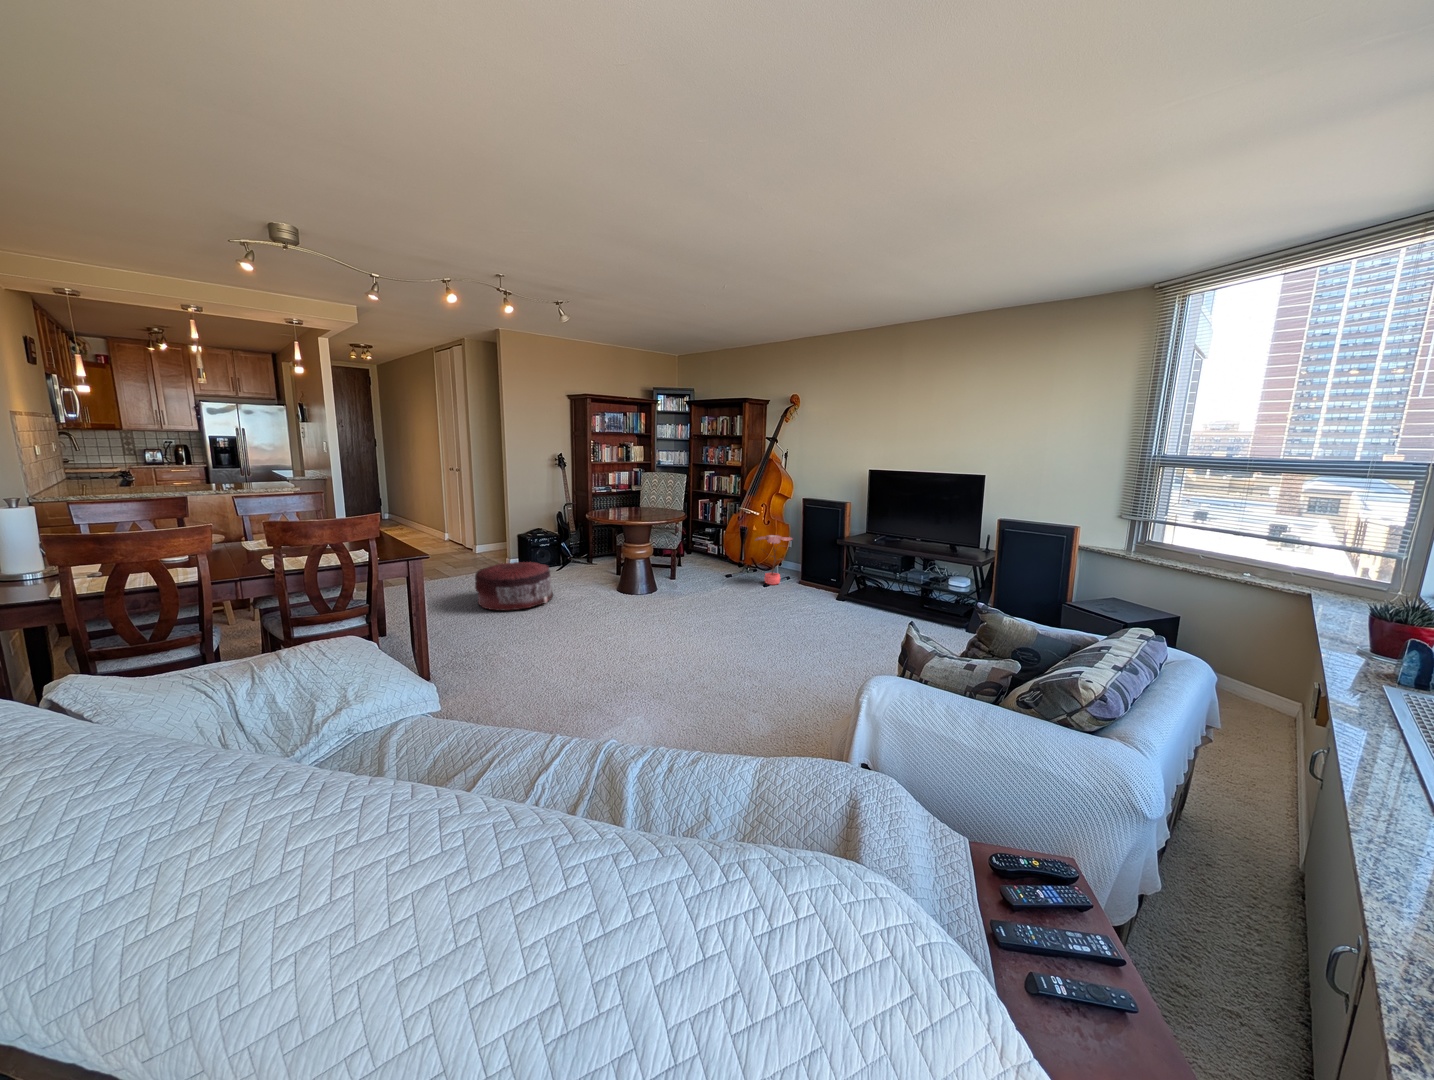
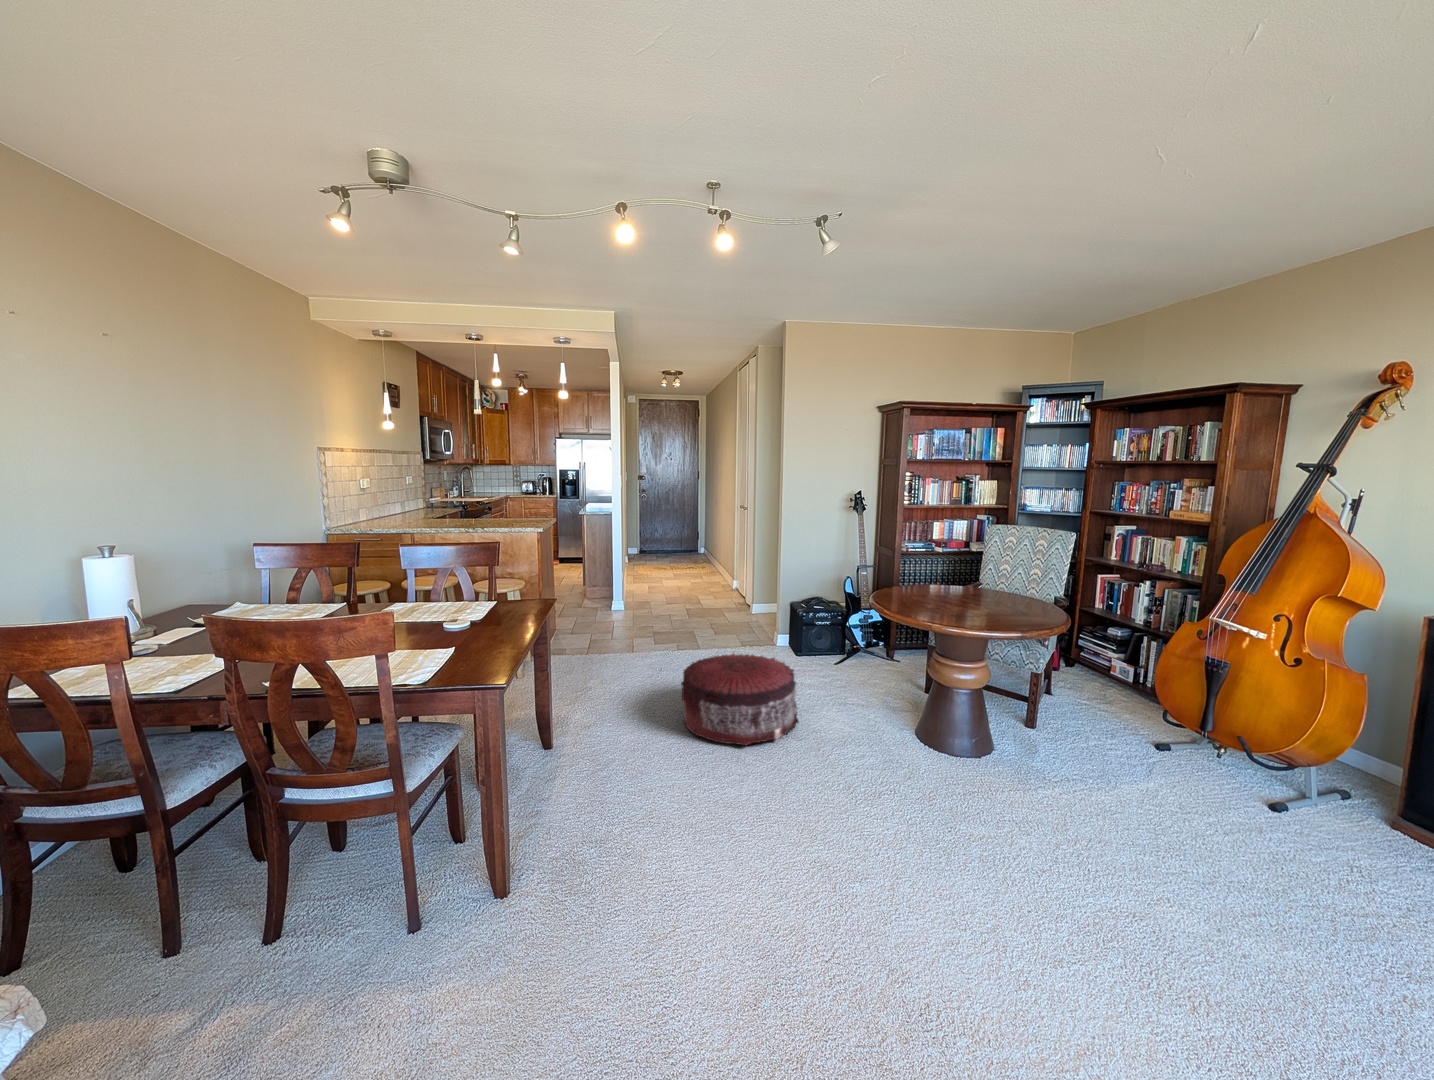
potted plant: present [755,535,792,585] -> none [1247,686,1376,809]

